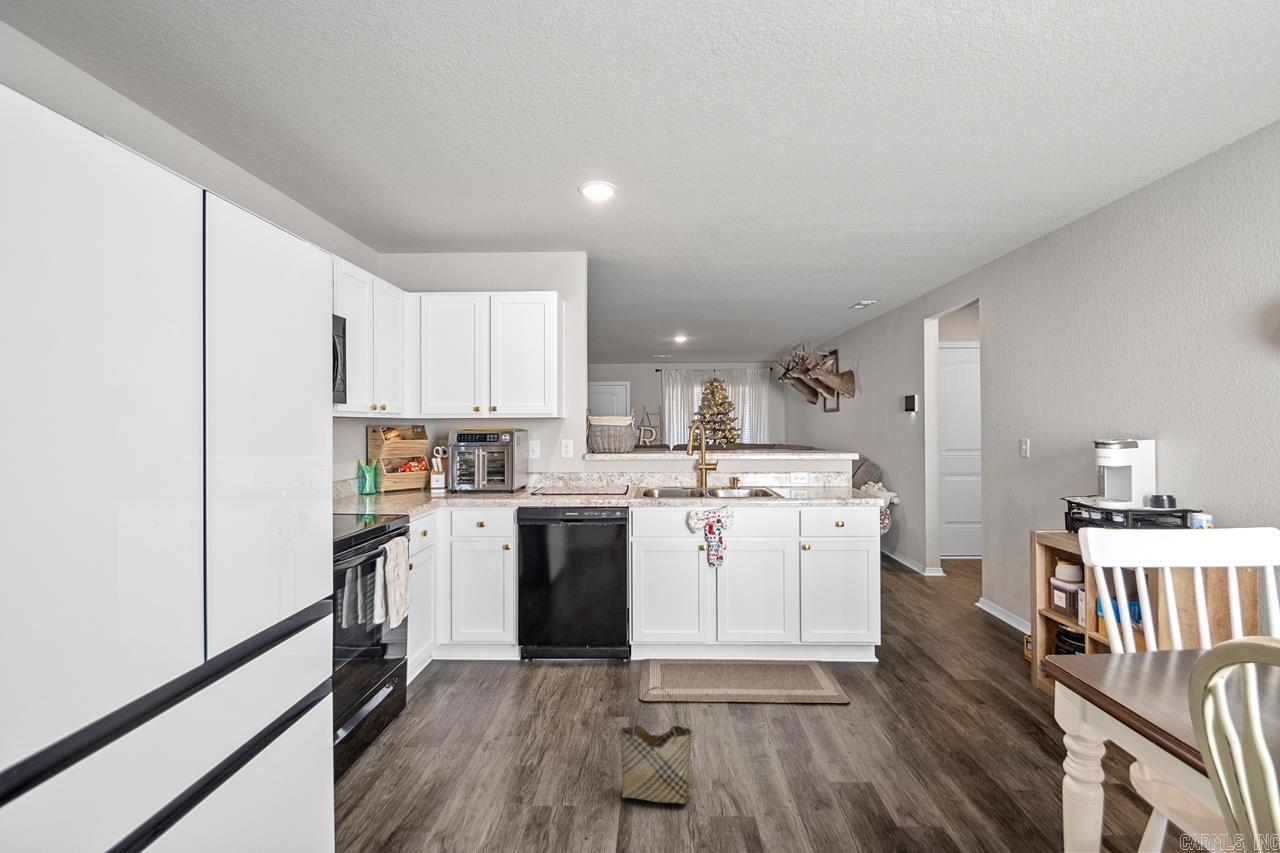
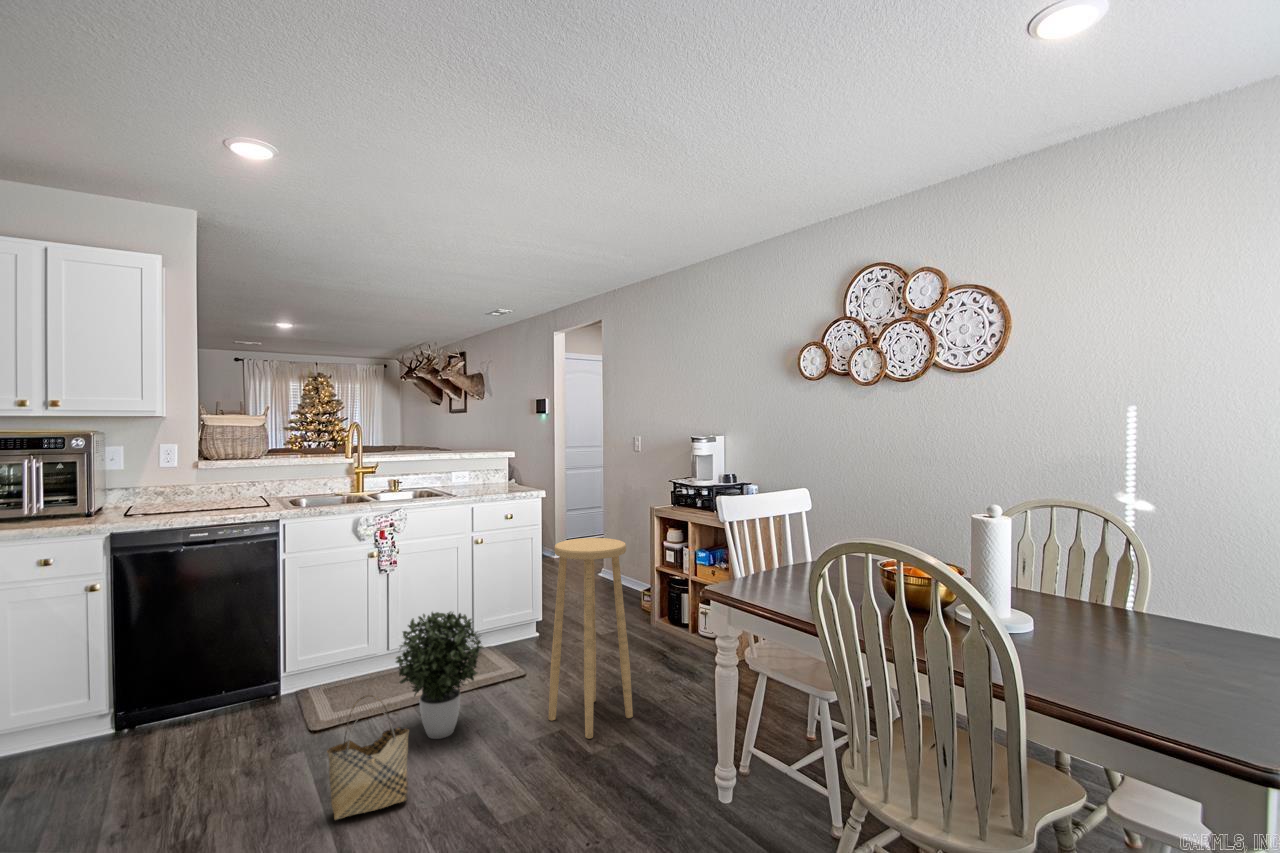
stool: none [858,562,970,809] -> present [548,538,633,739]
potted plant: none [697,615,787,747] -> present [396,612,484,739]

